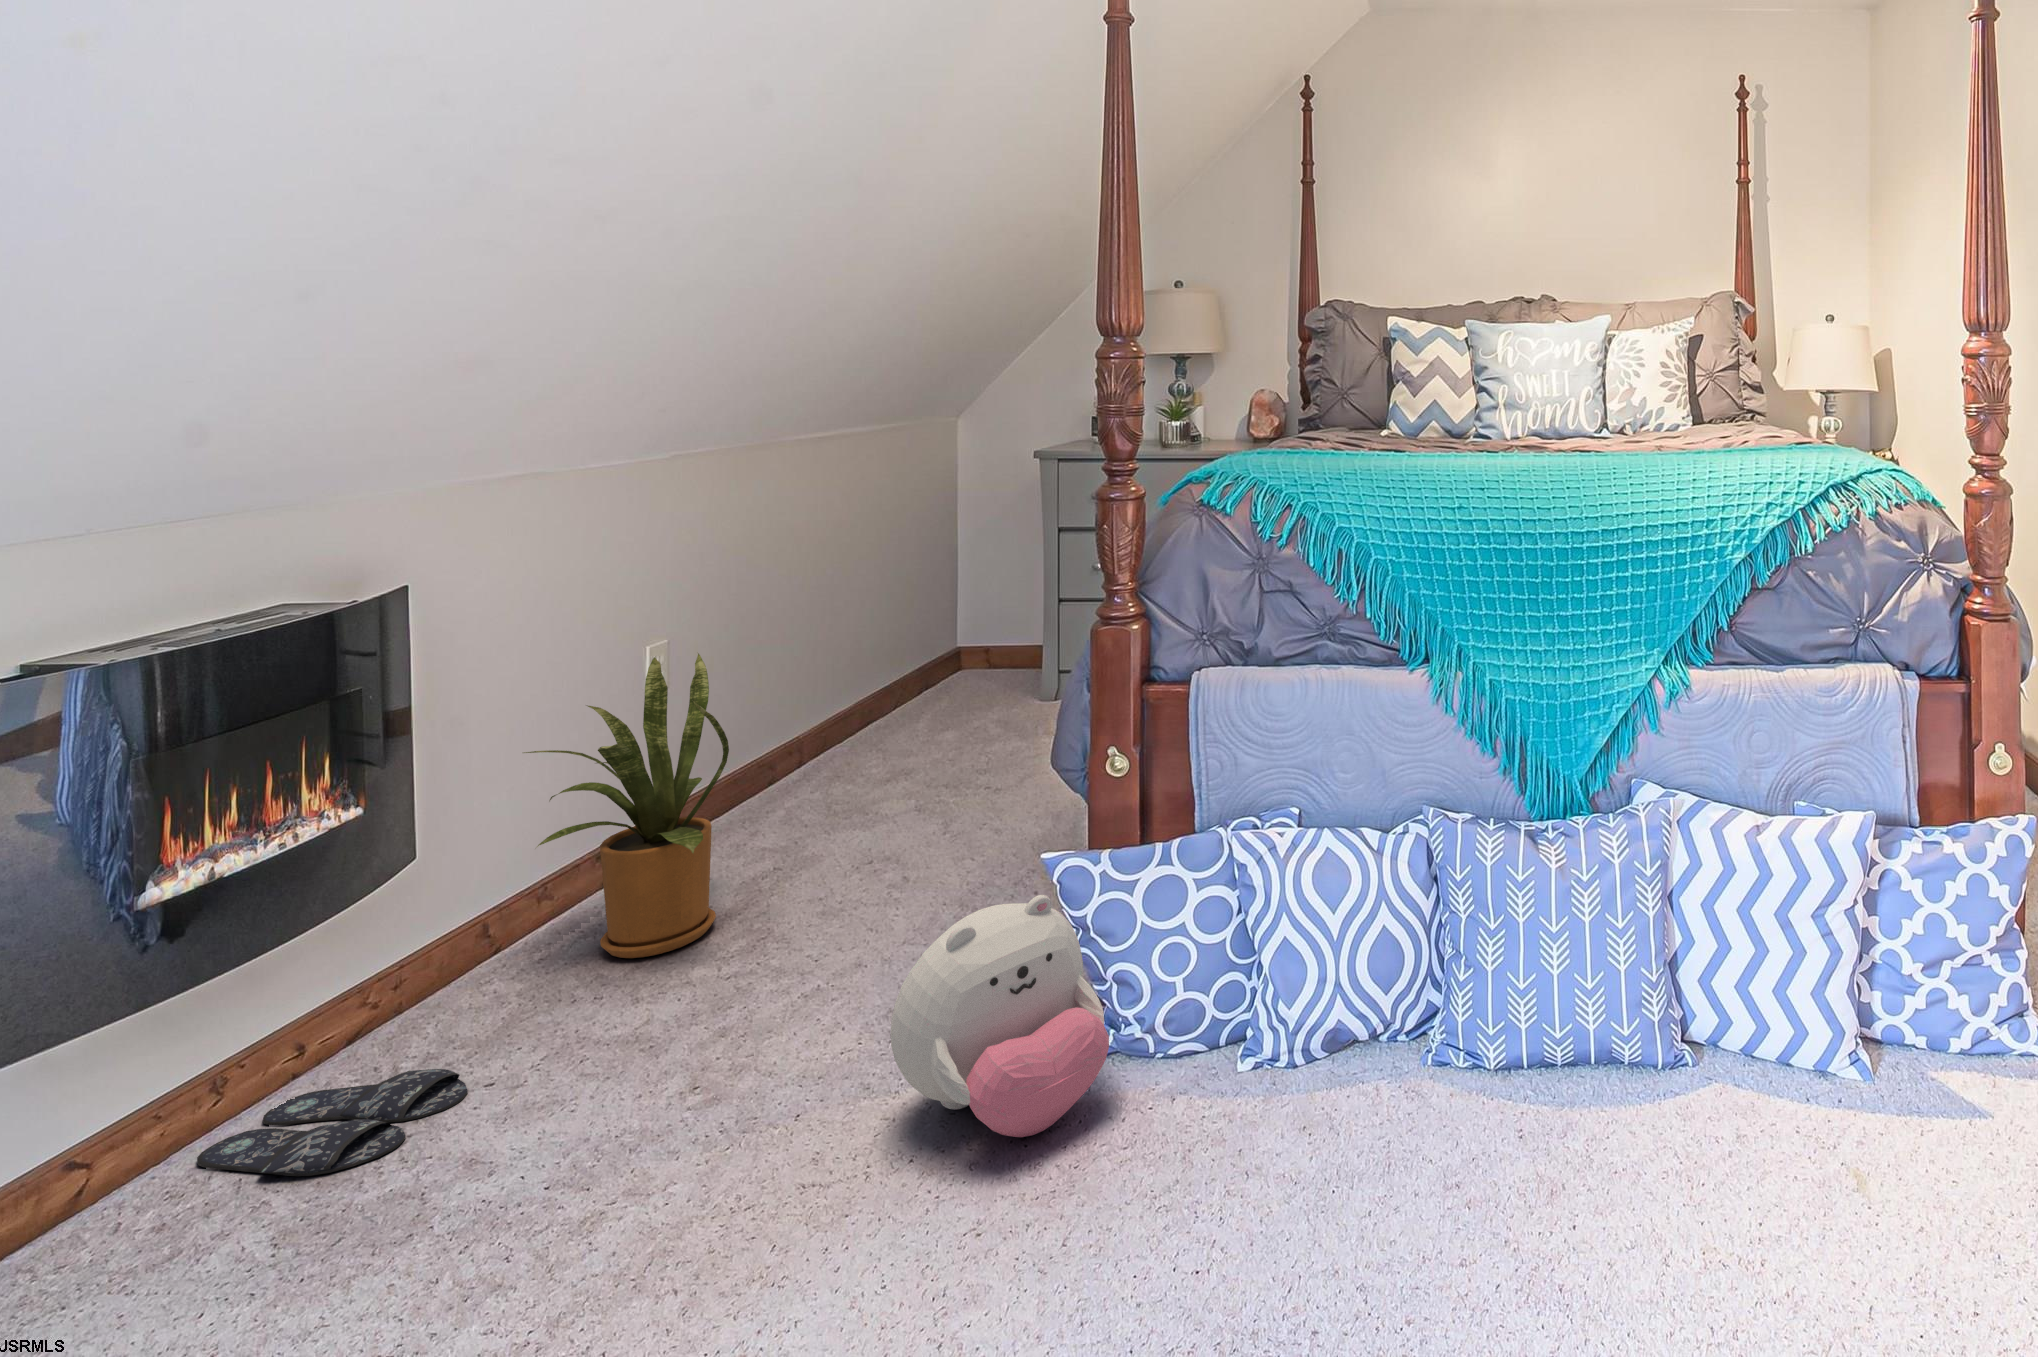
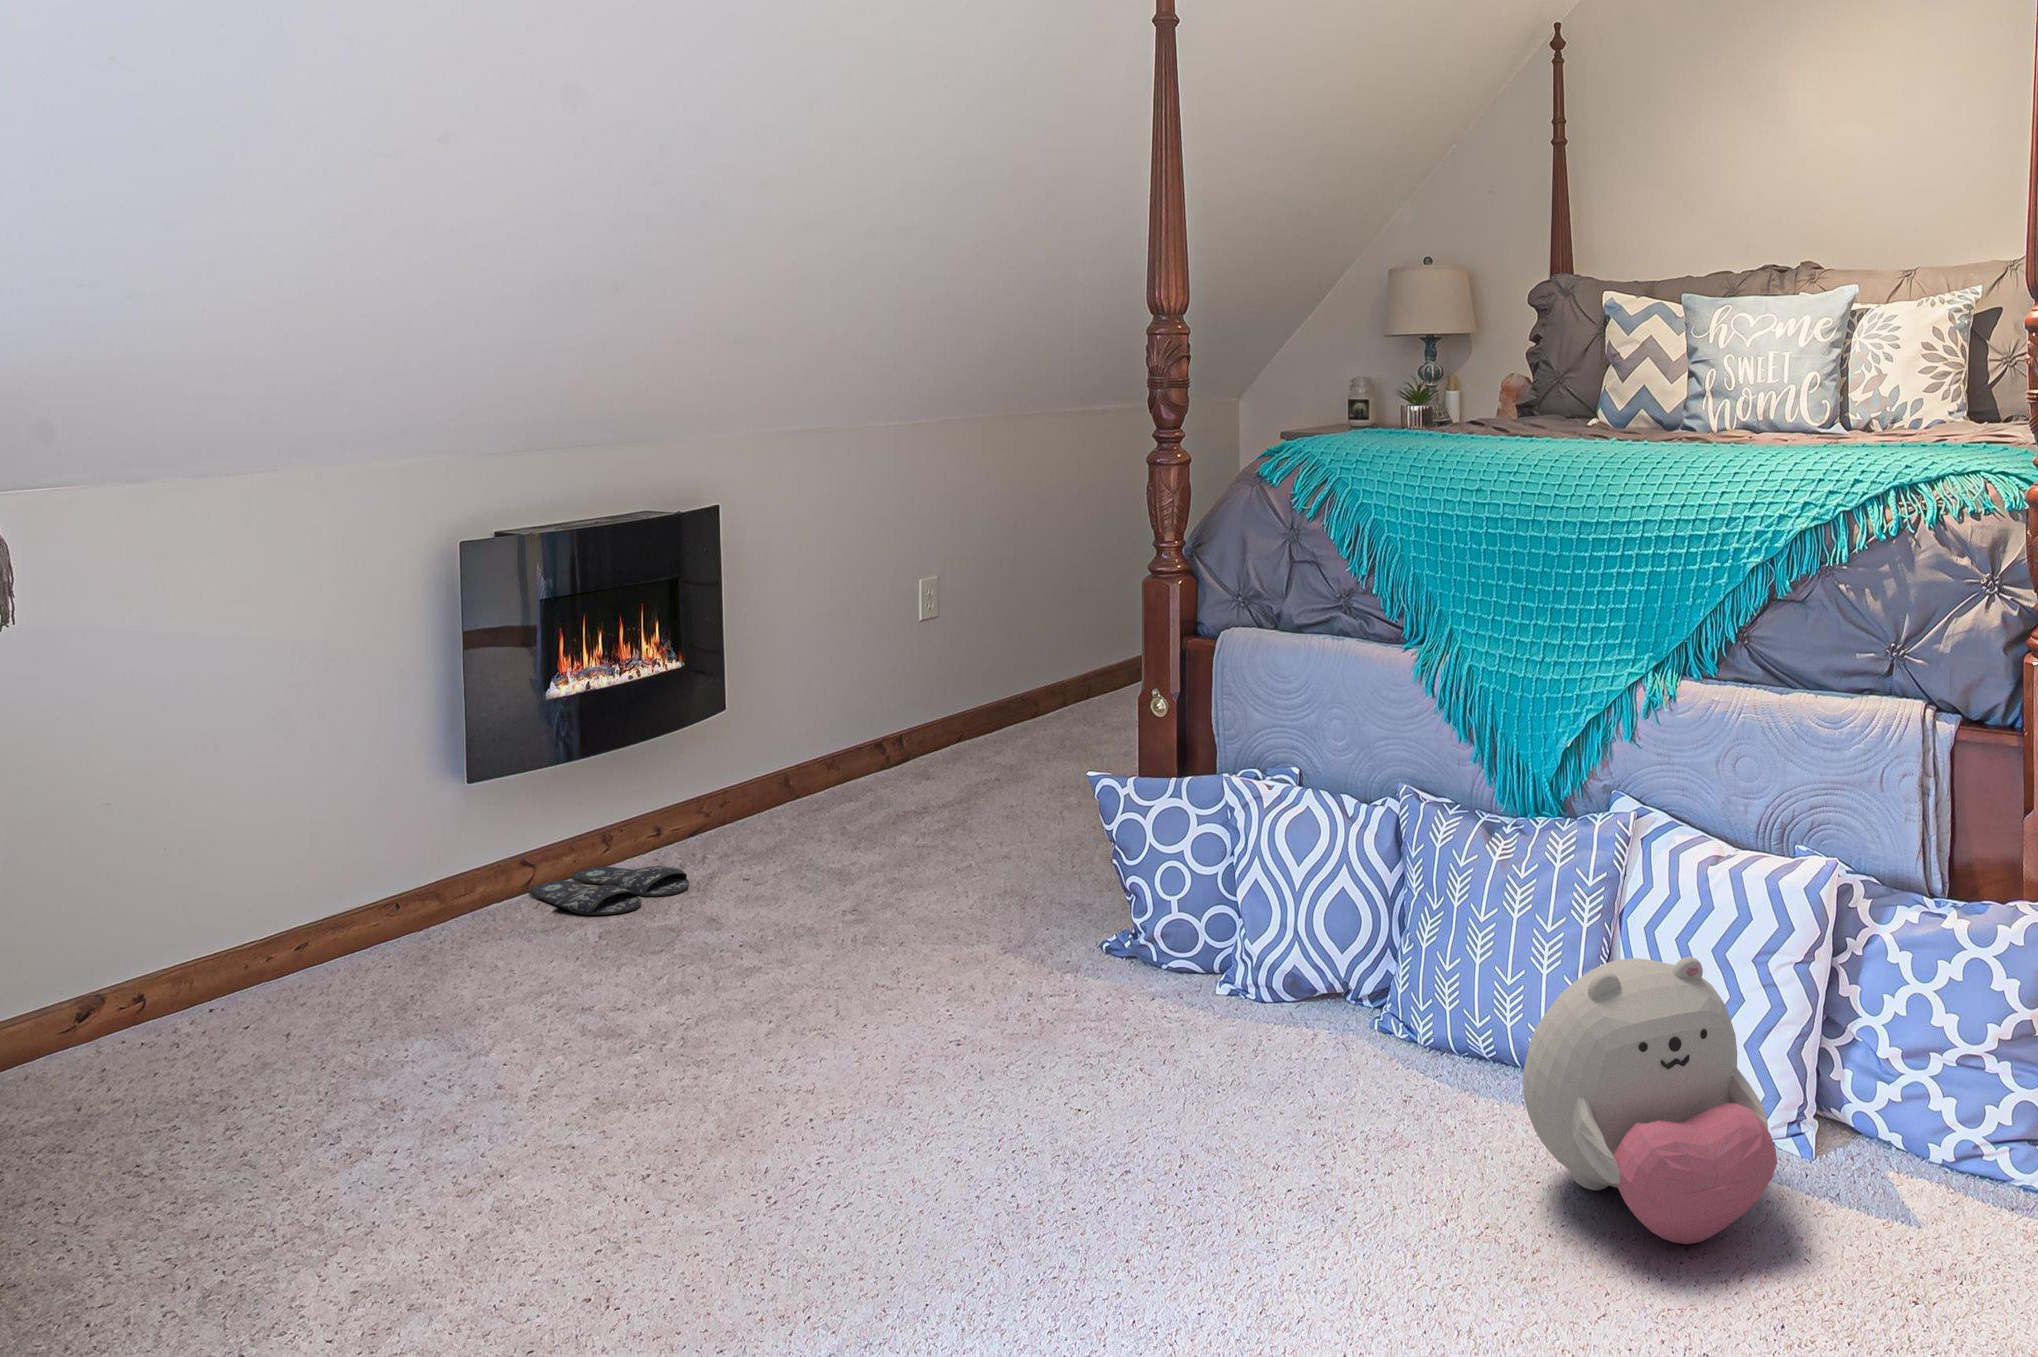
house plant: present [524,653,729,958] -> none [759,575,906,827]
plush toy: present [890,895,1109,1137] -> present [1523,957,1777,1244]

